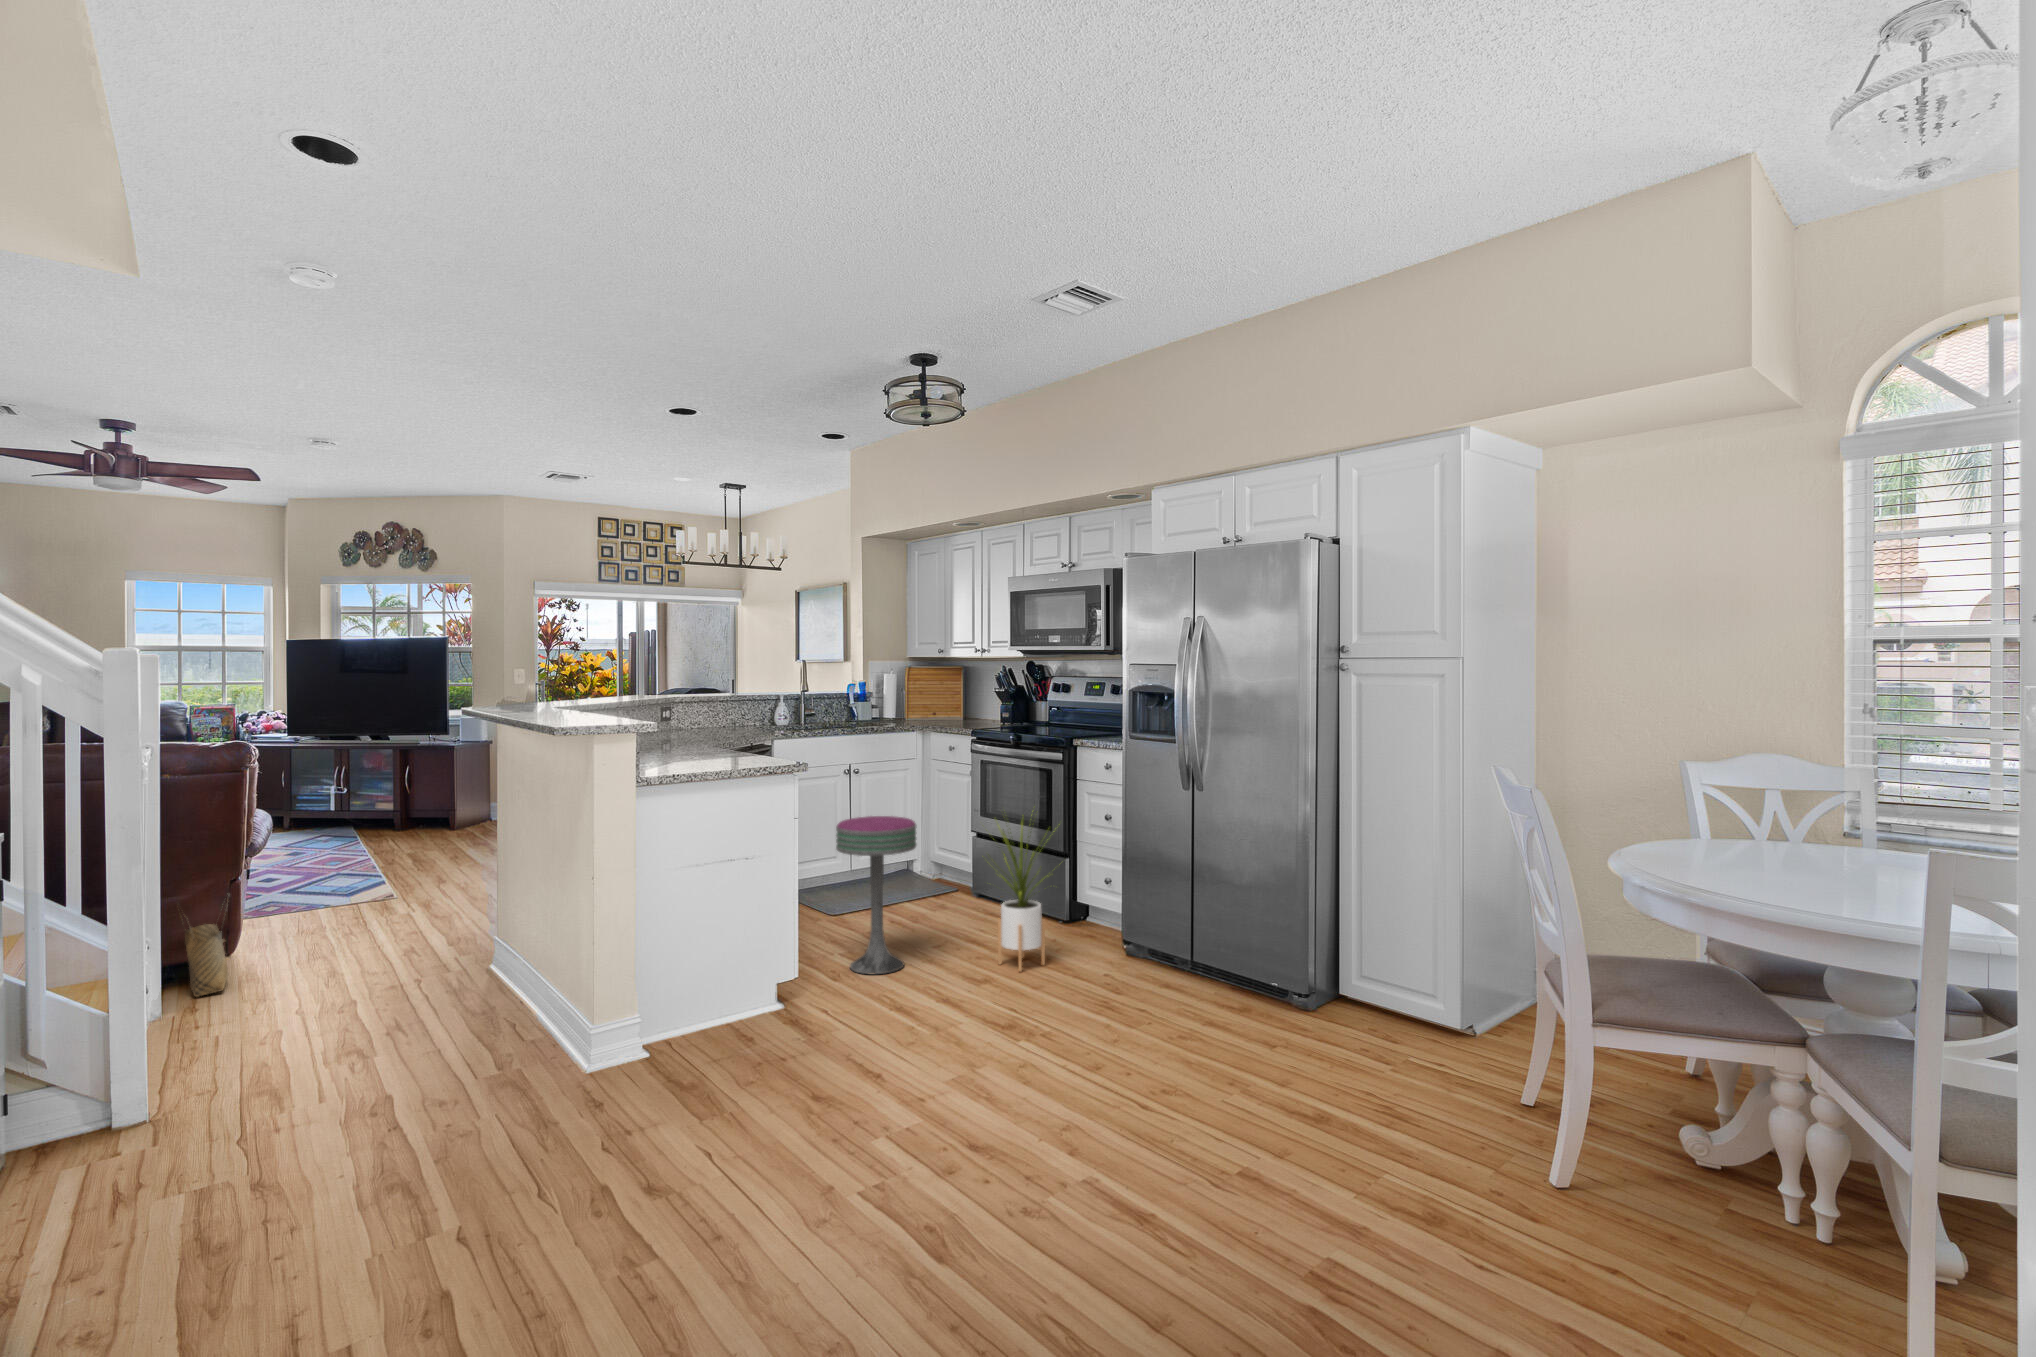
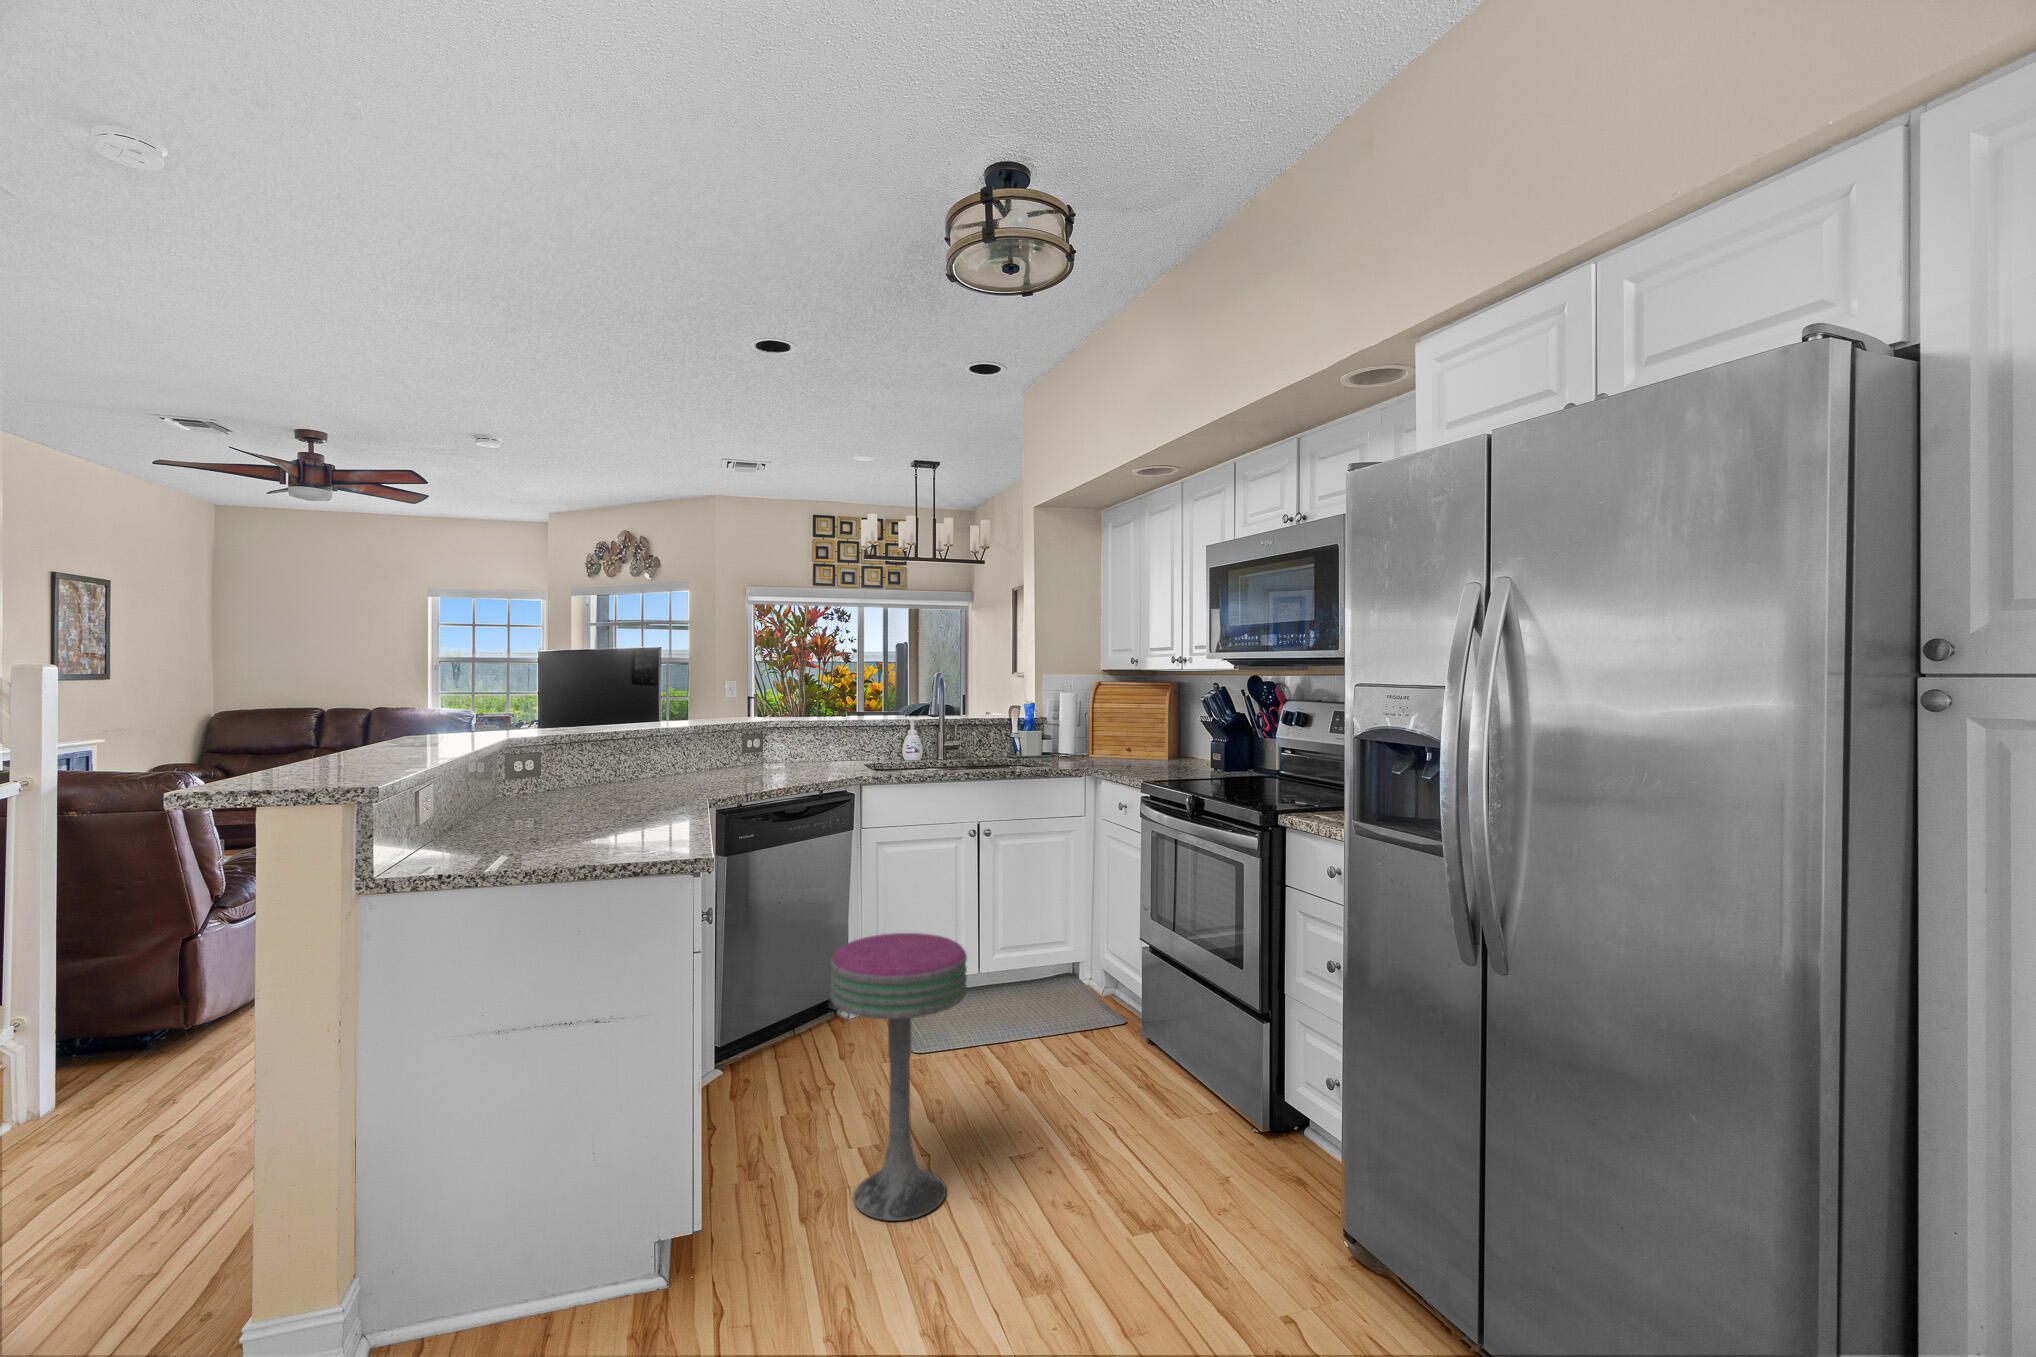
house plant: present [988,824,1046,972] -> none [1062,941,1223,1268]
woven basket: present [184,895,229,997] -> none [88,966,166,1099]

